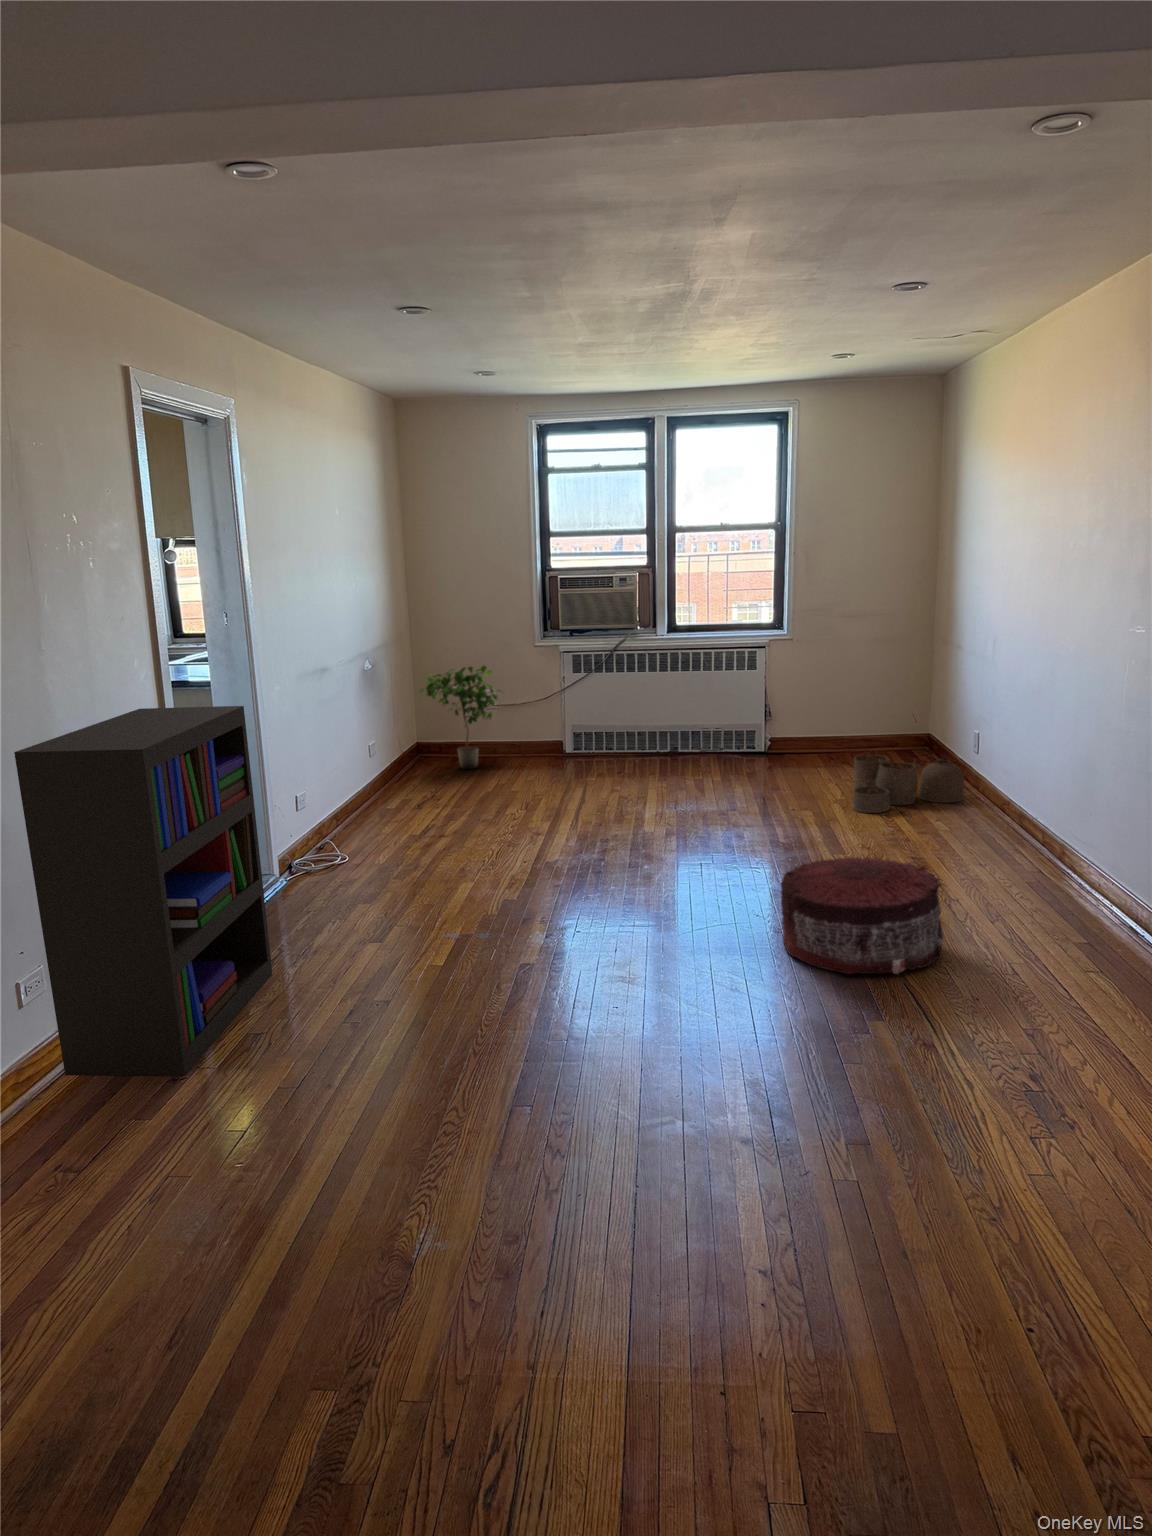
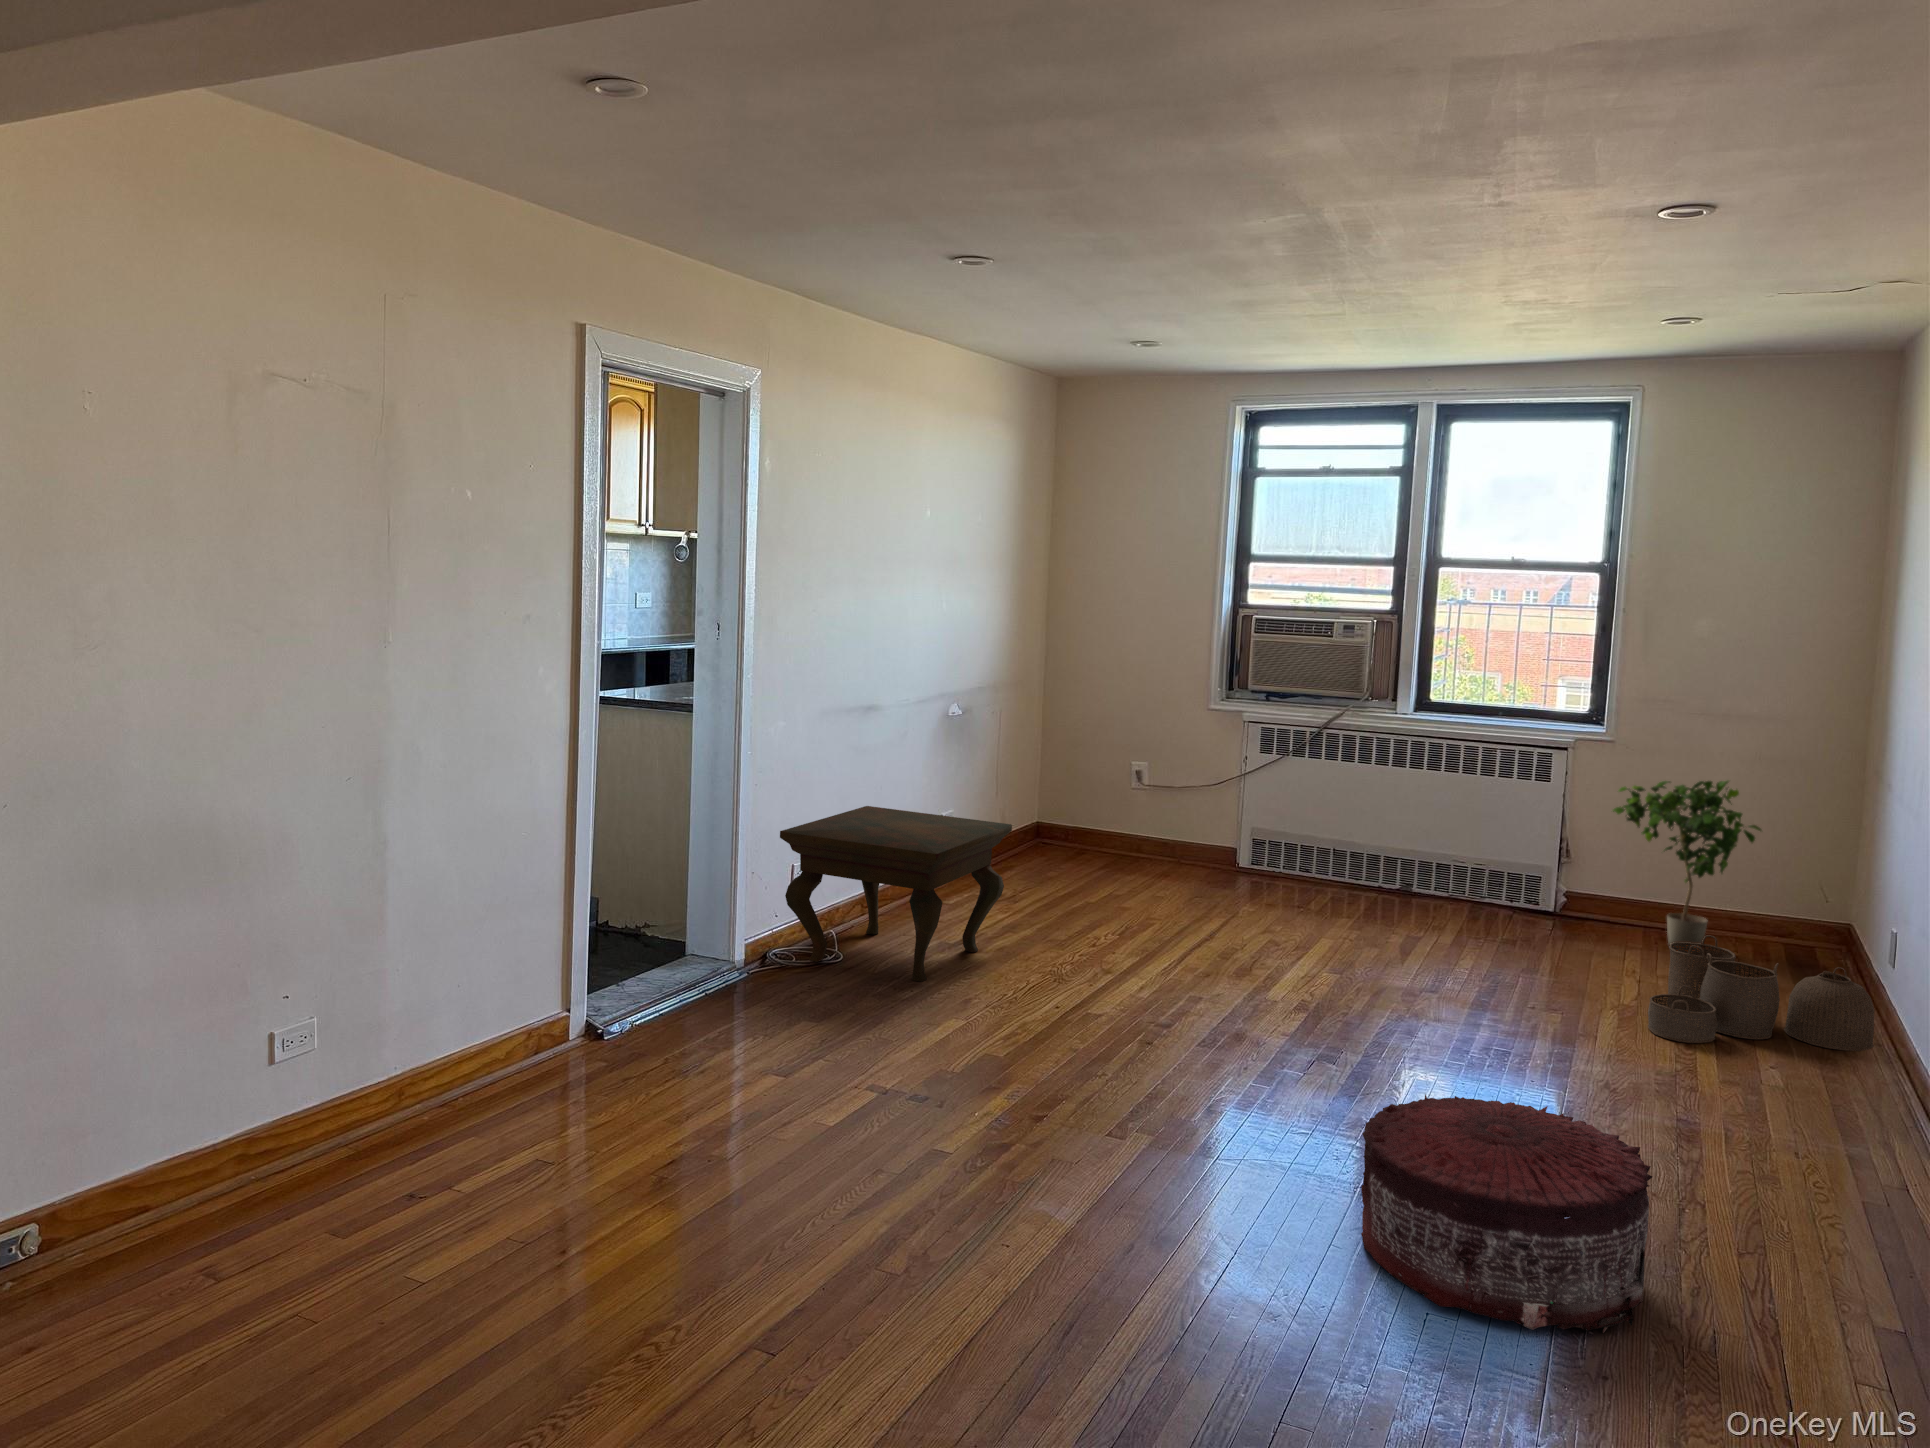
potted plant: present [418,665,502,769] -> present [1613,781,1761,944]
bookshelf: present [14,706,272,1076] -> none [309,719,640,1201]
side table: none [288,743,448,864] -> present [780,806,1012,982]

